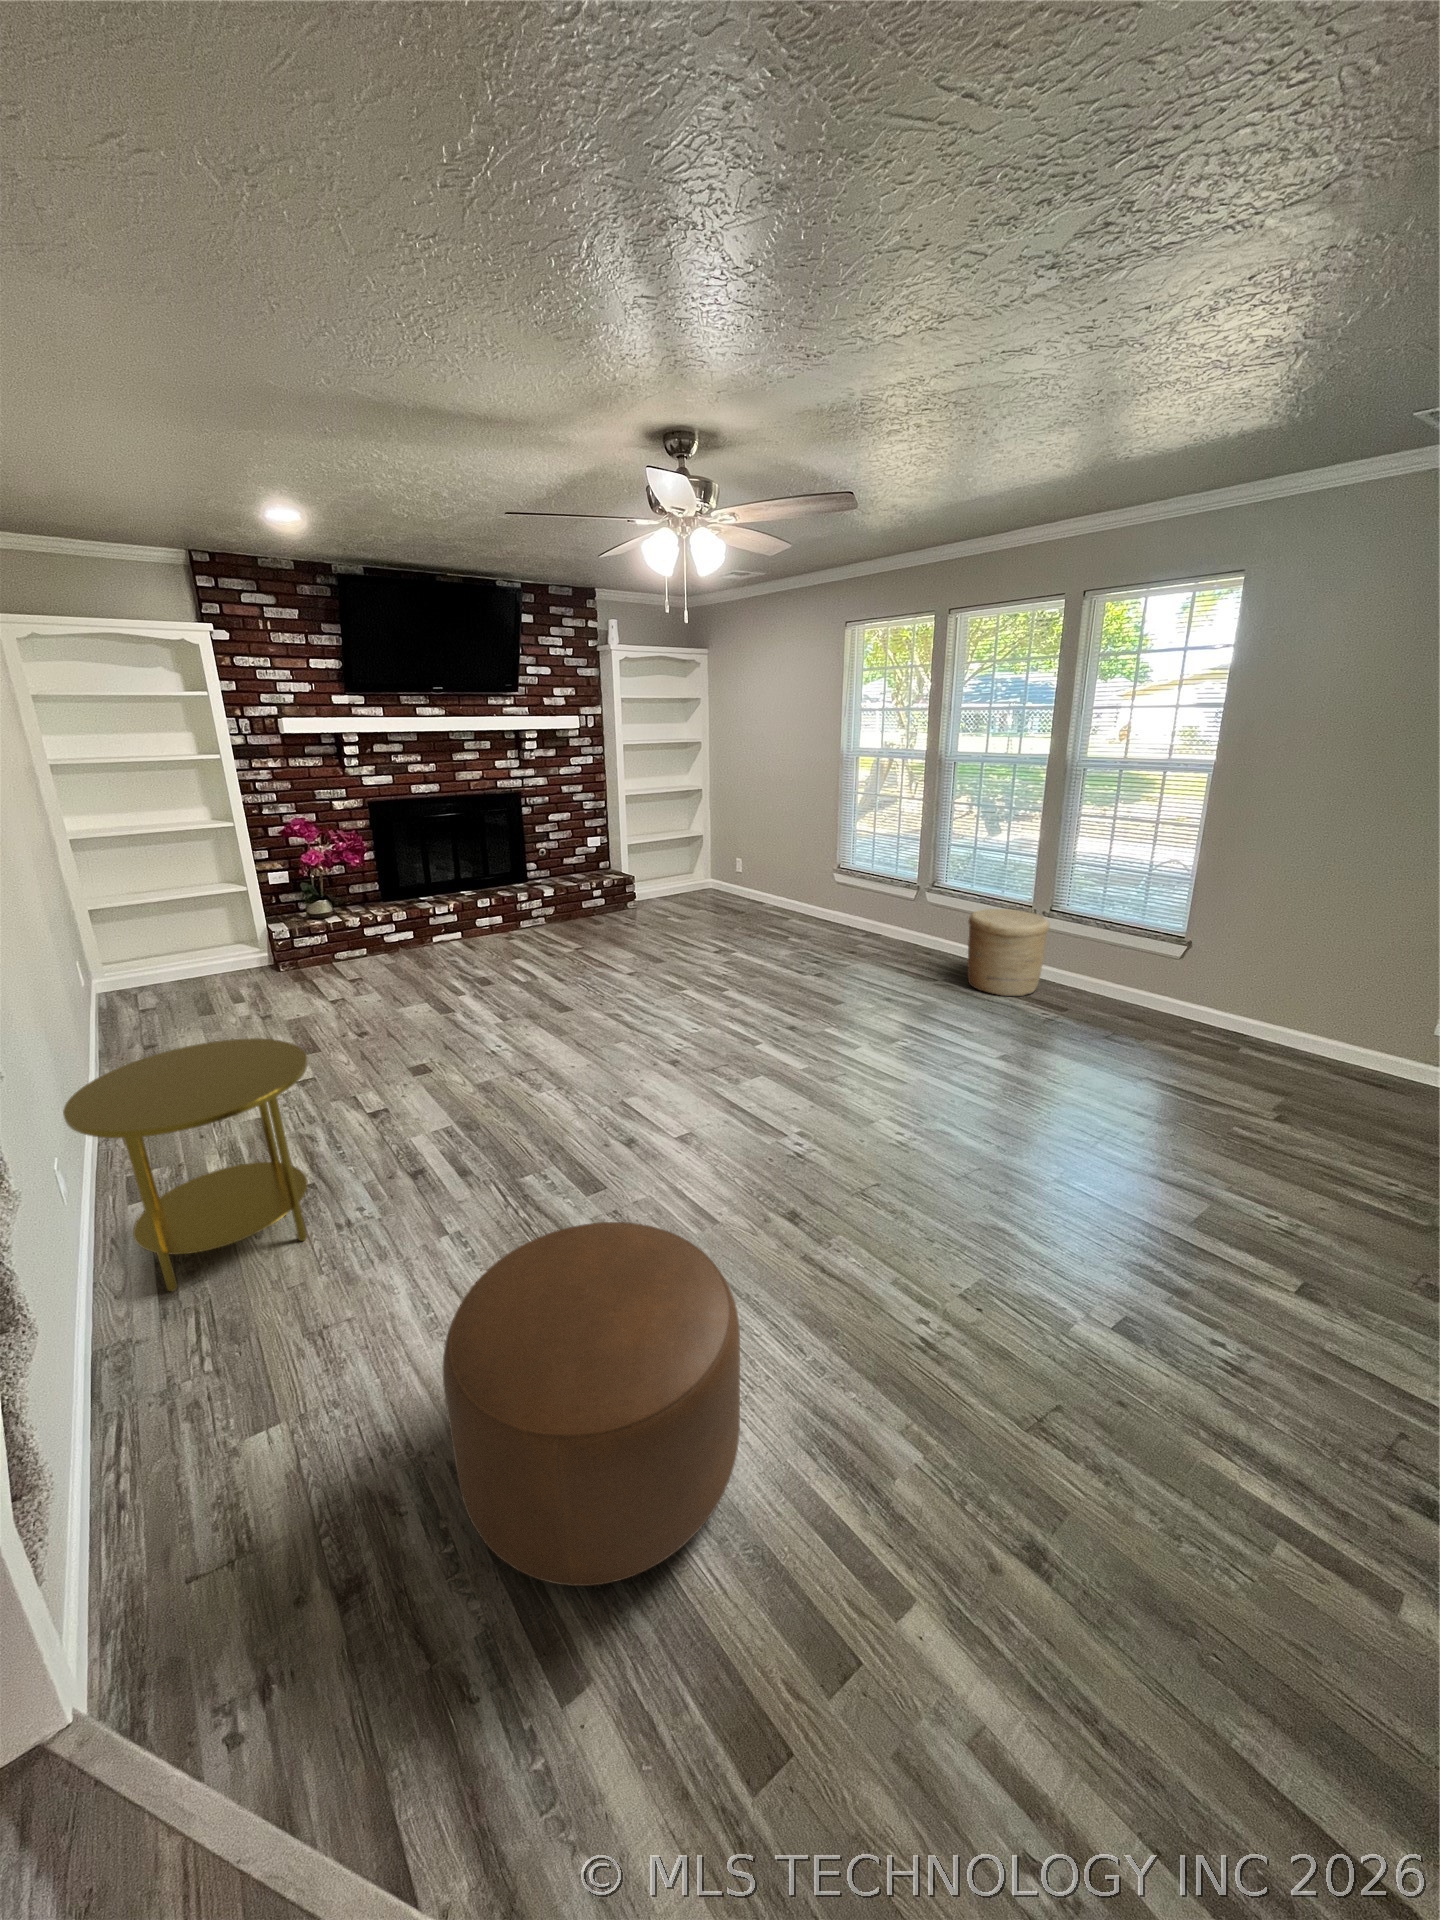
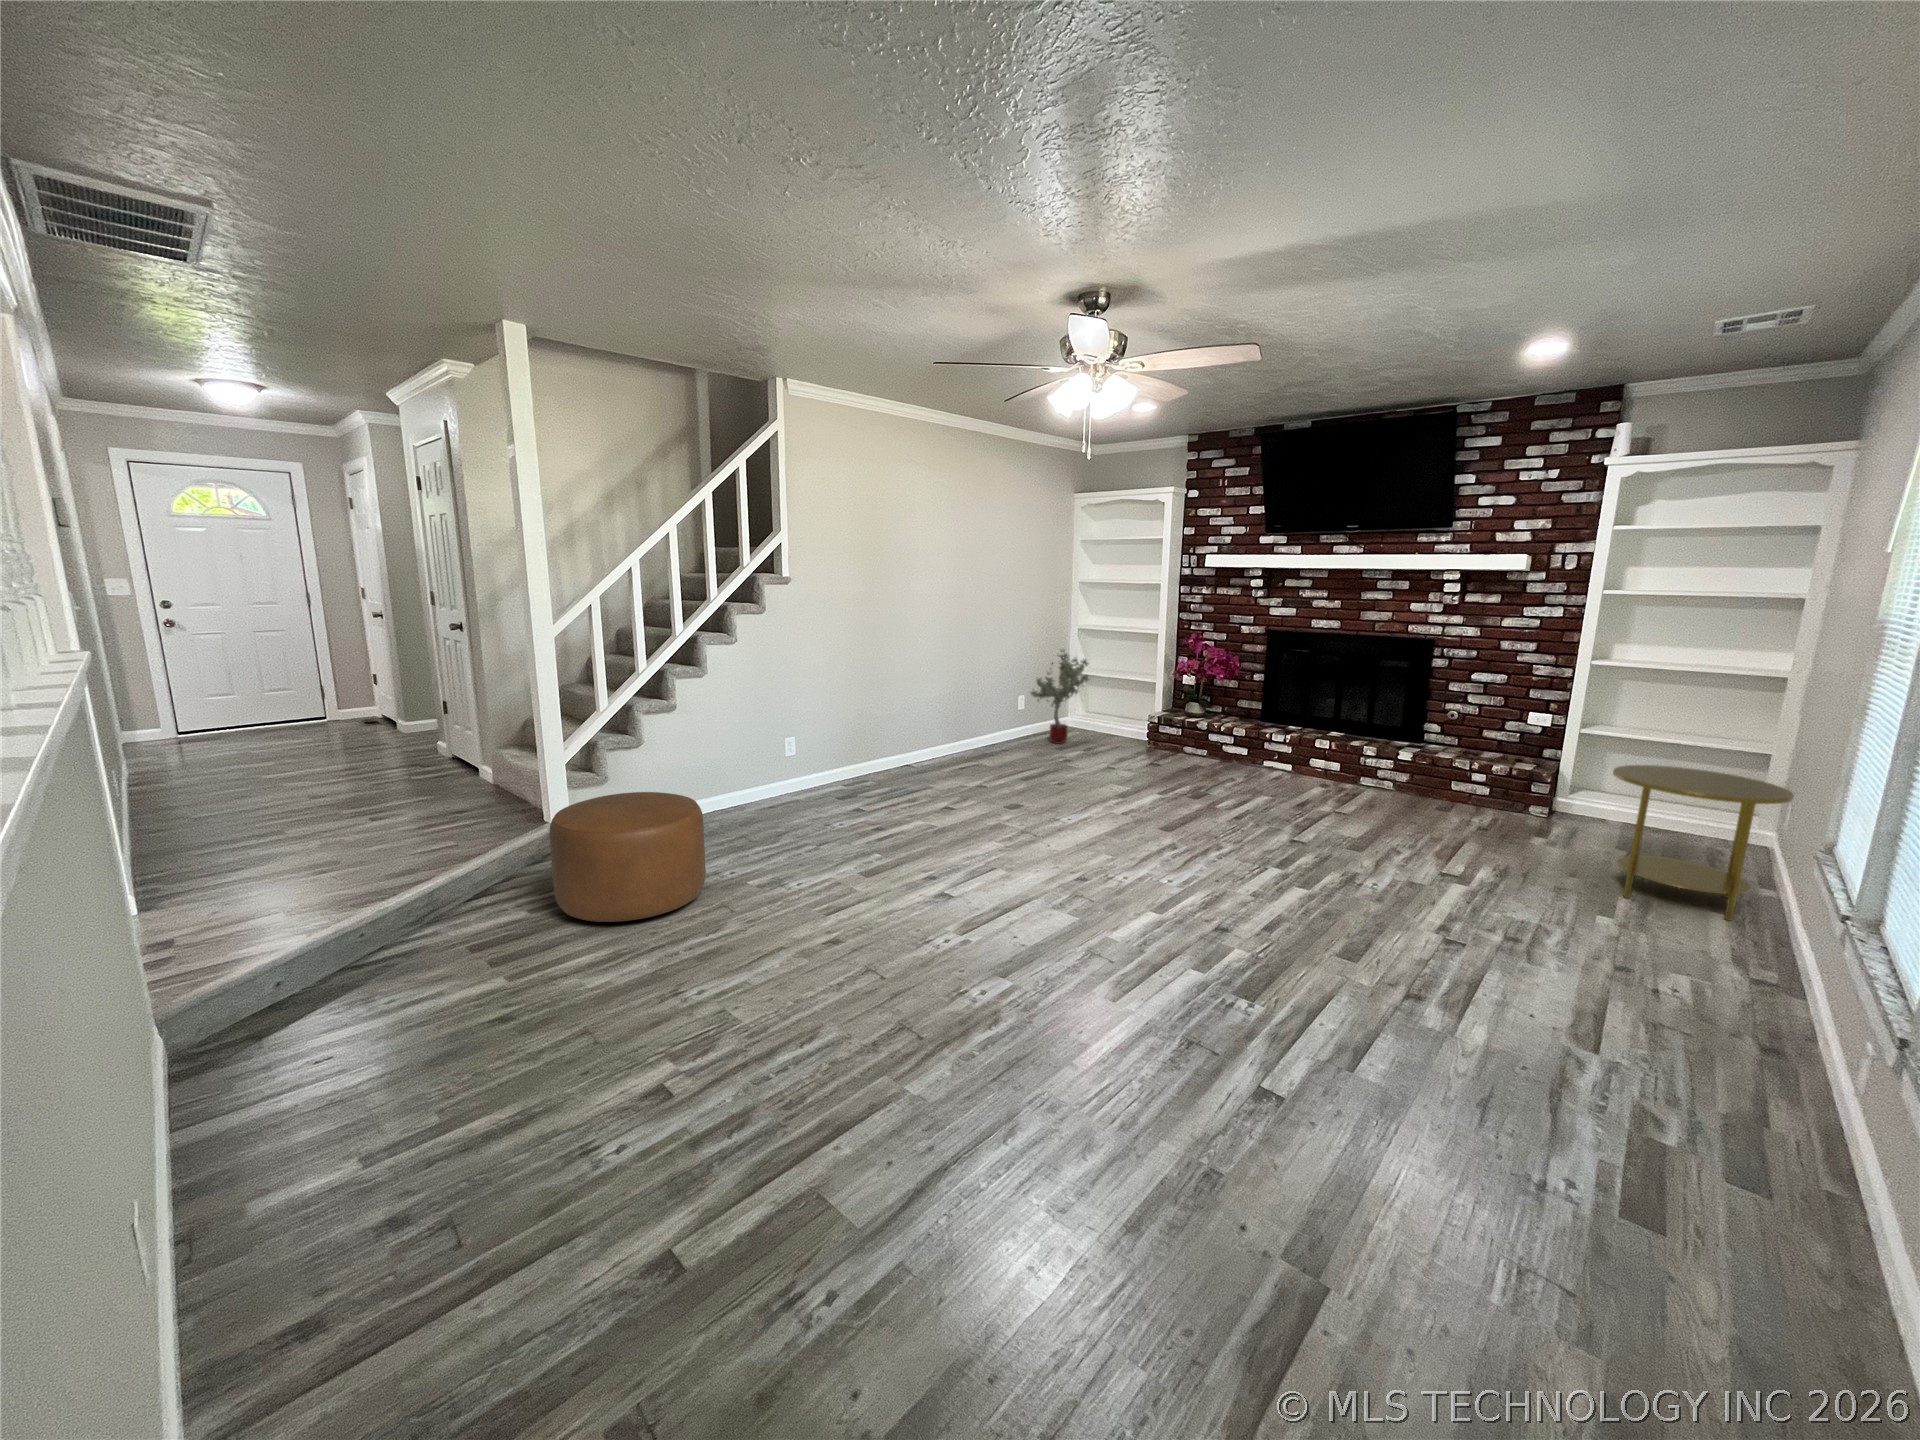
potted tree: none [84,869,178,1009] -> present [1031,650,1088,744]
woven basket: present [967,909,1049,996] -> none [1609,954,1876,1208]
side table: present [63,1038,308,1291] -> present [1613,765,1794,921]

